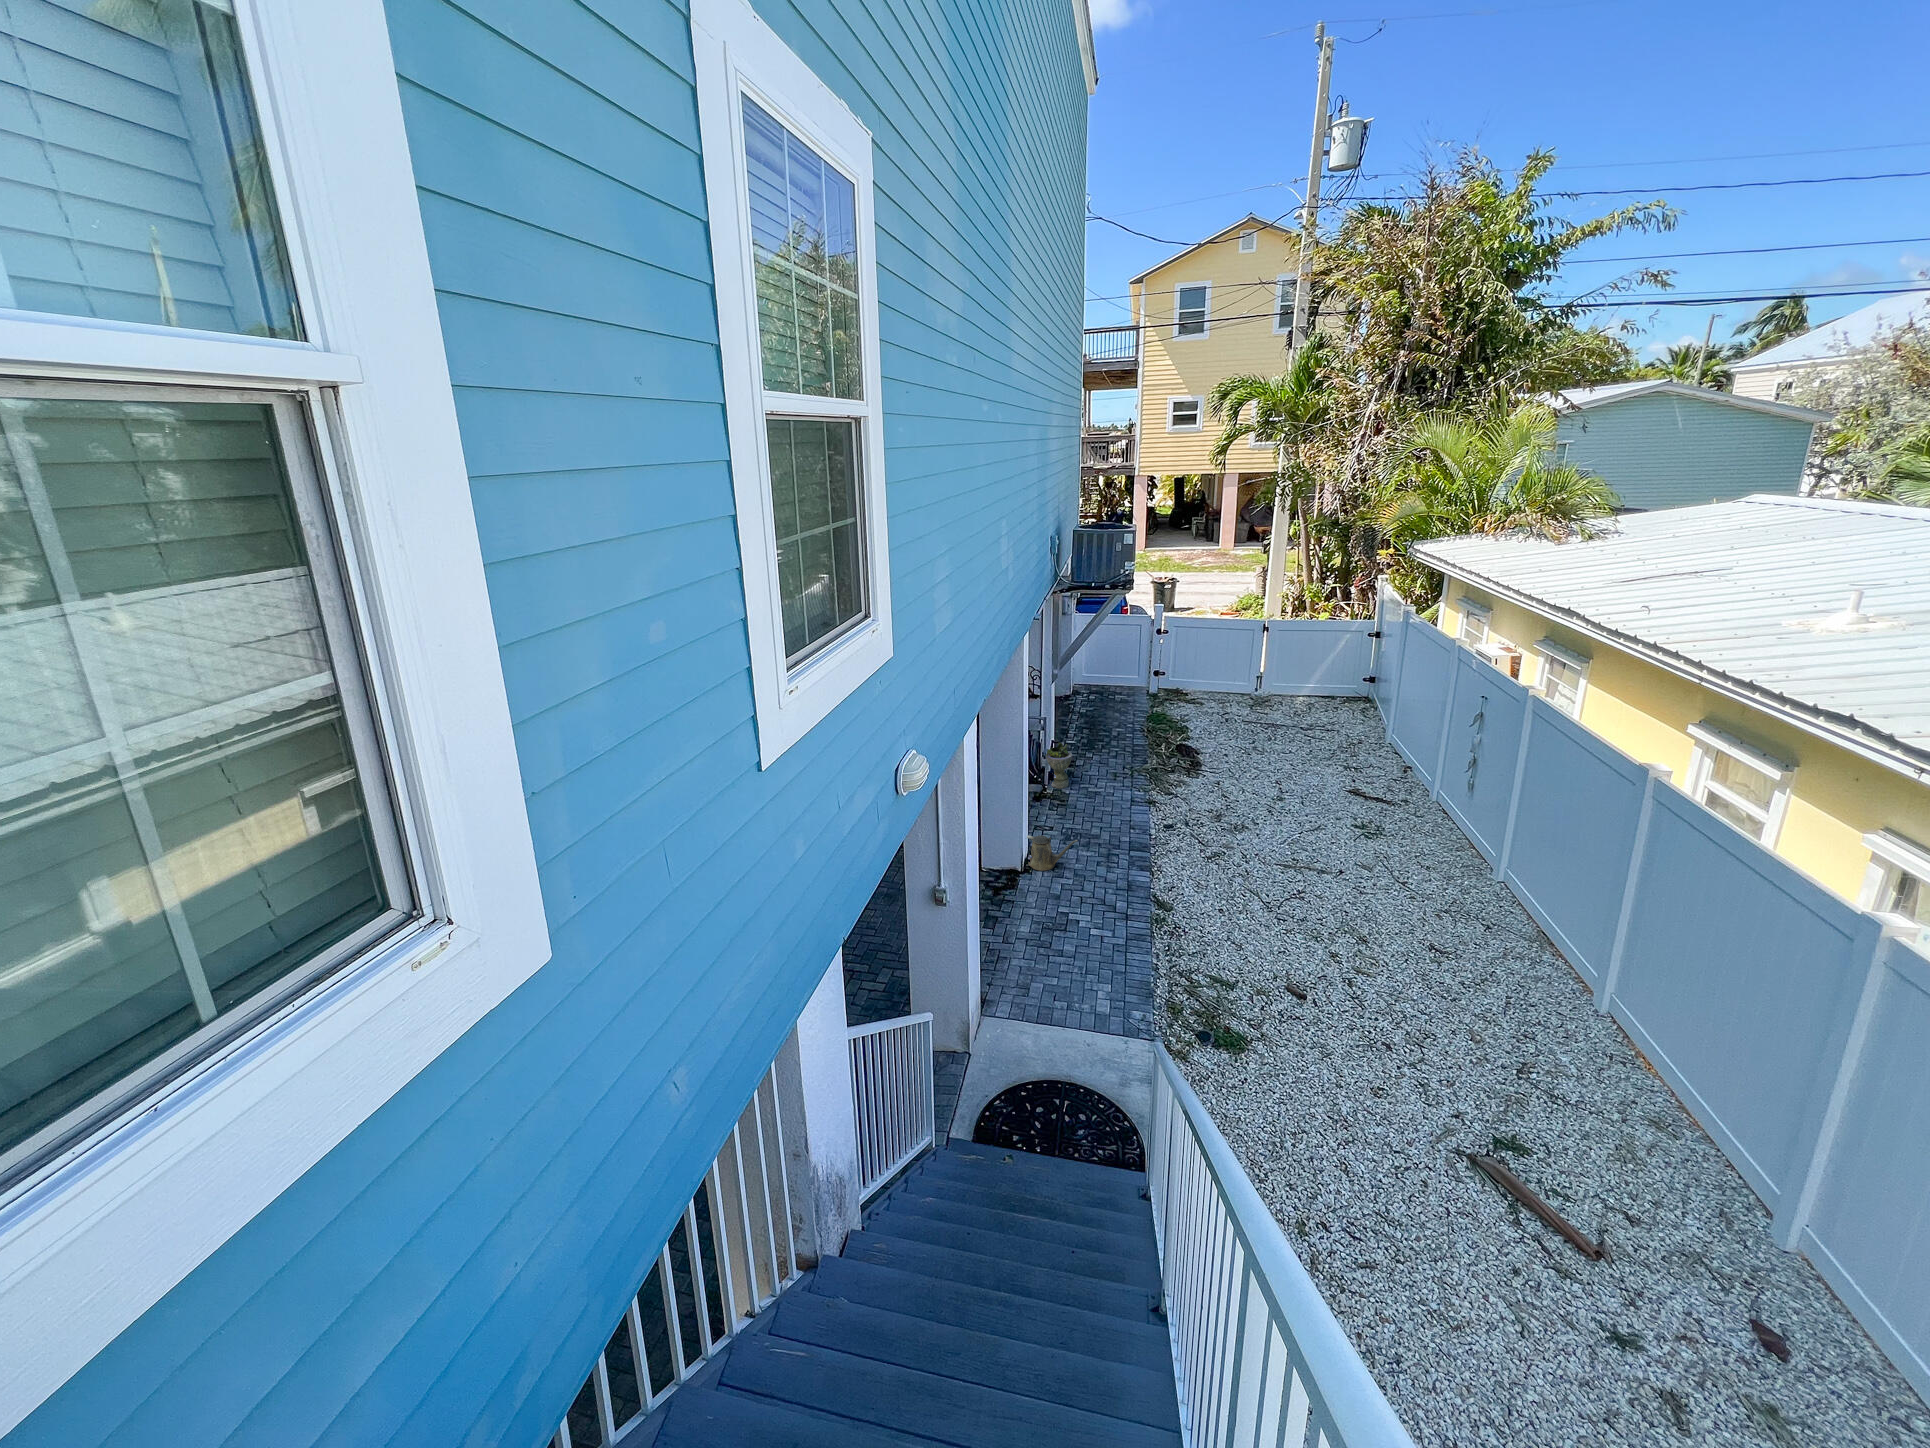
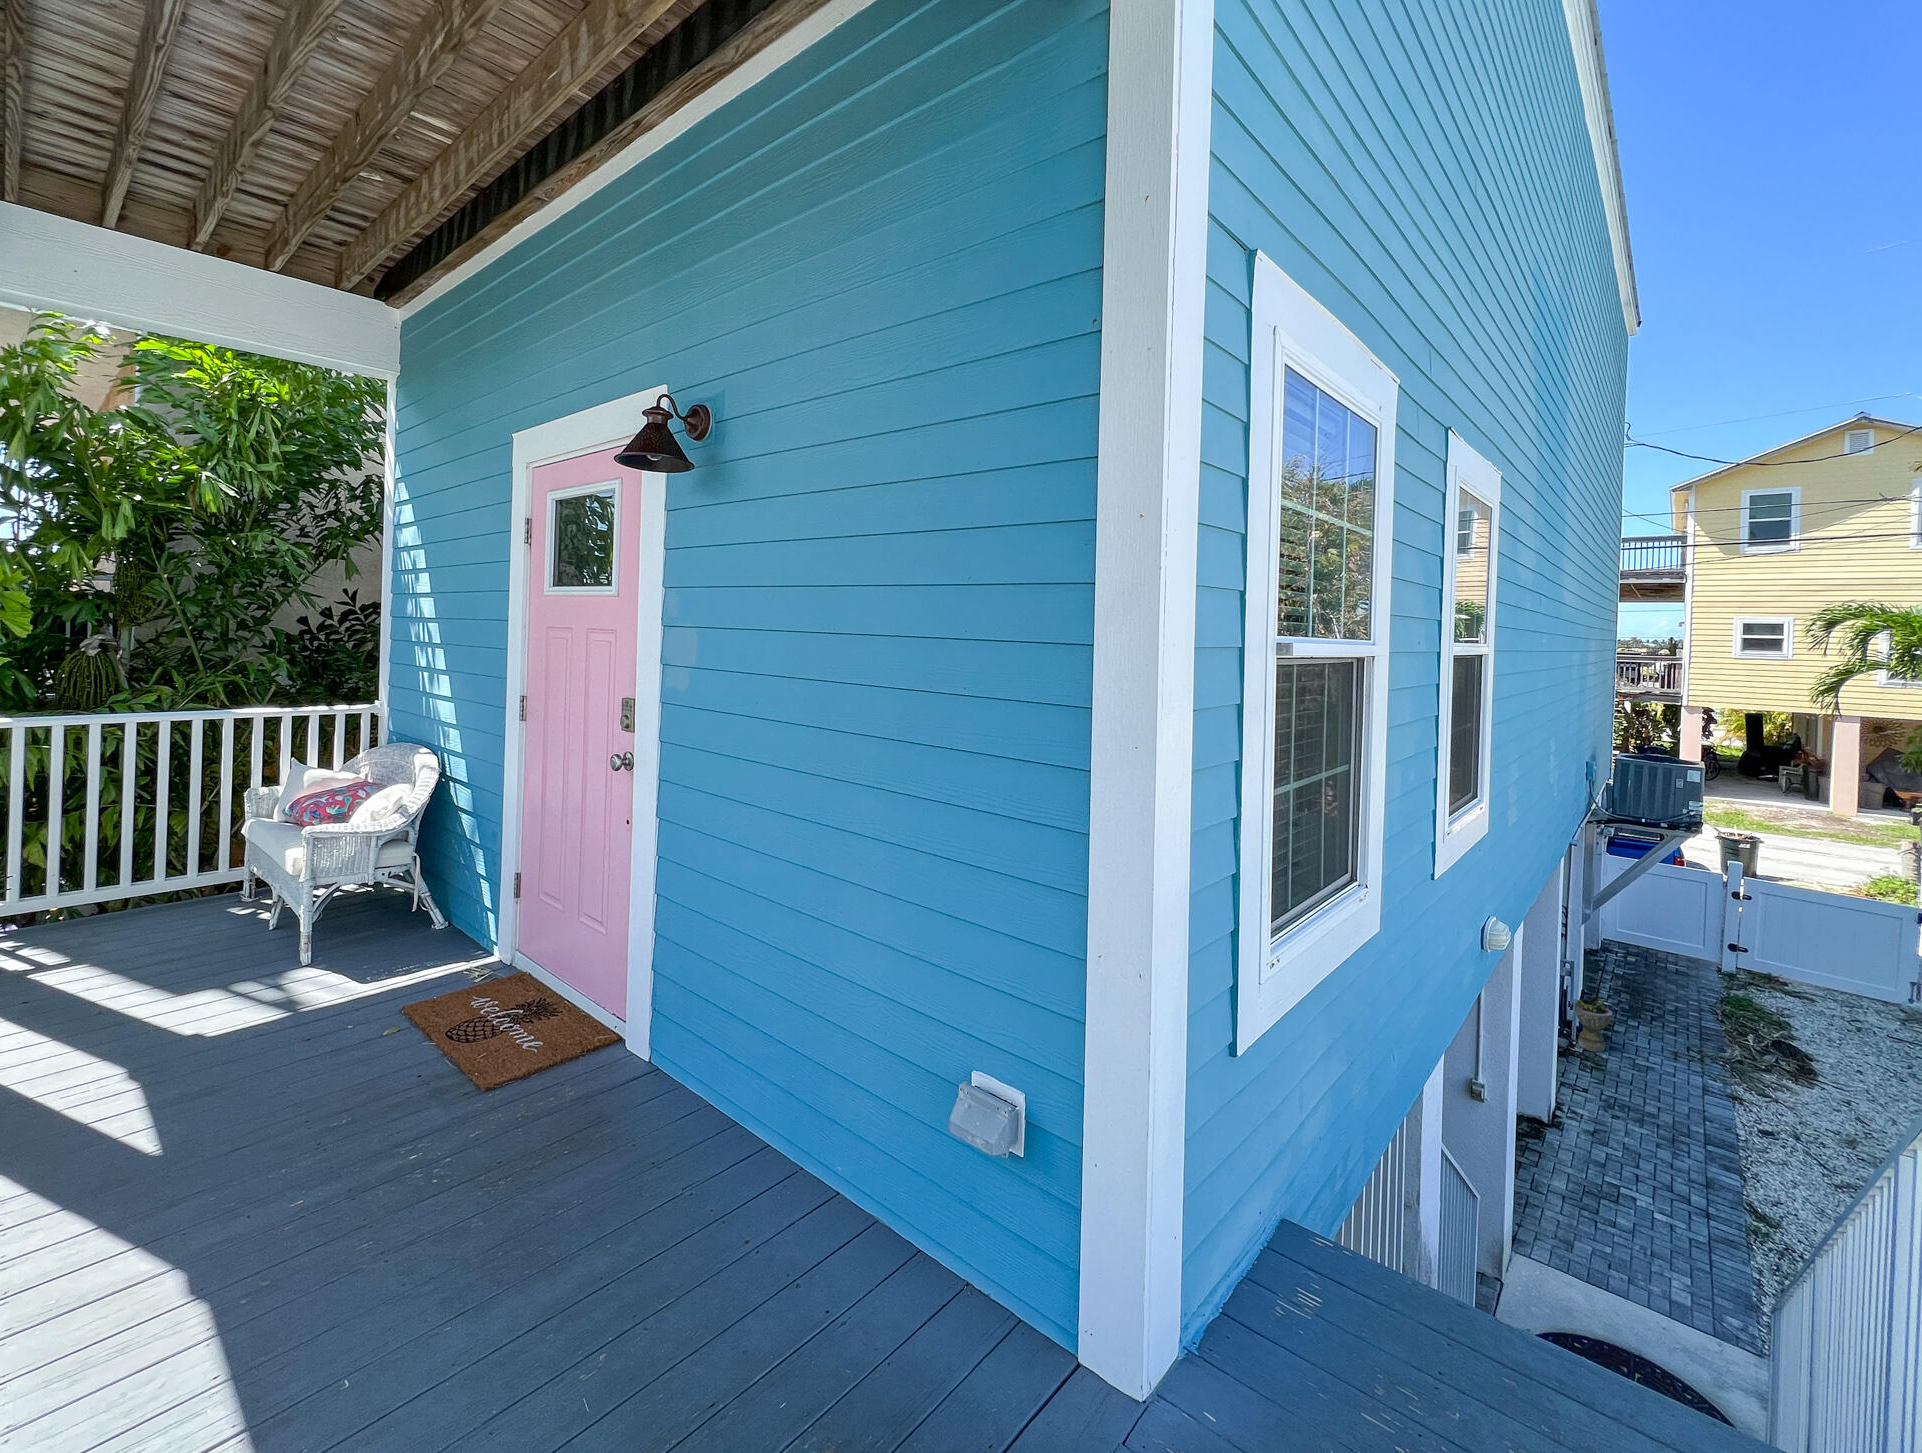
watering can: present [1027,835,1078,871] -> none [1549,1087,1632,1135]

